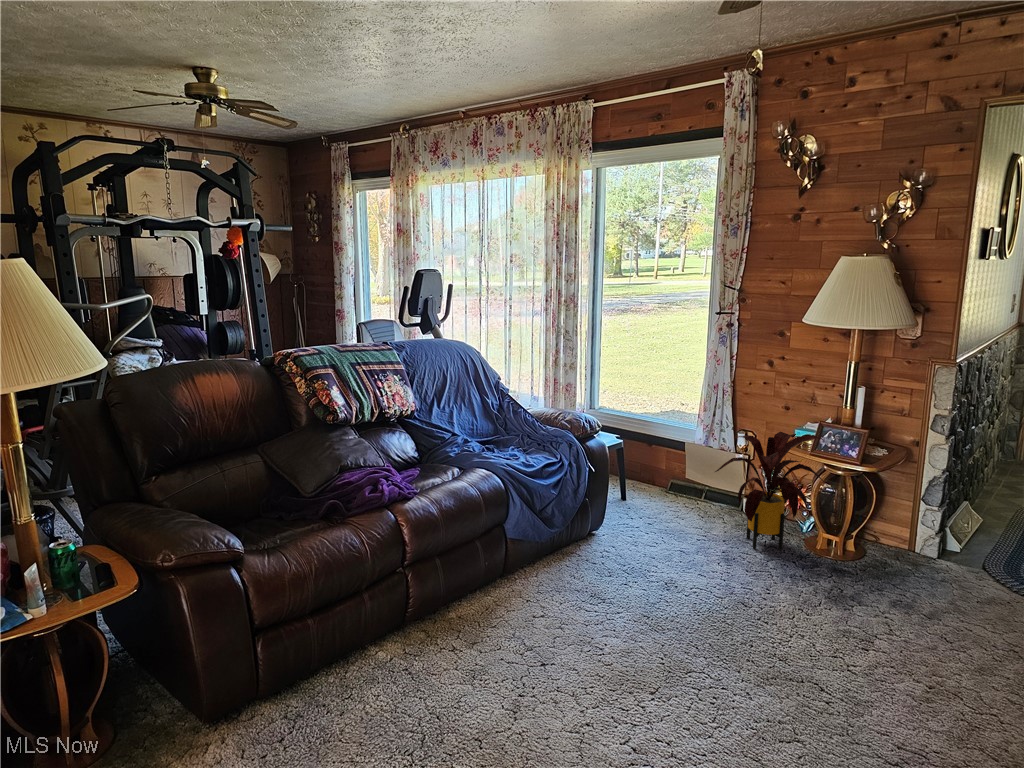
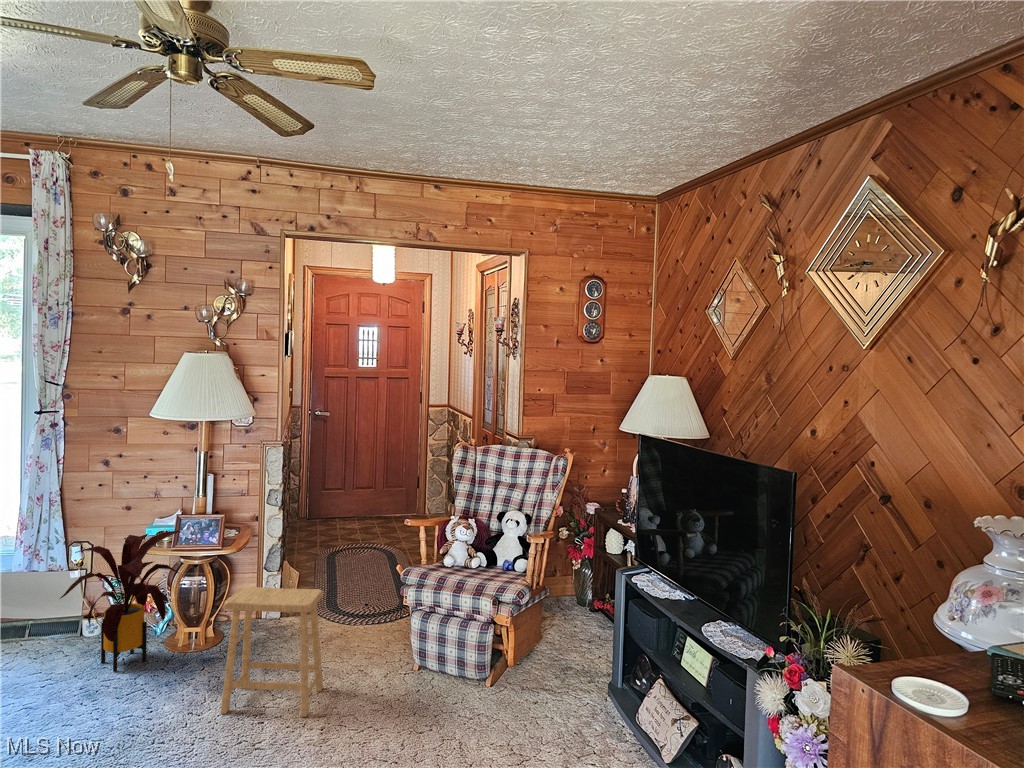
footstool: none [828,506,962,669] -> present [221,586,323,717]

